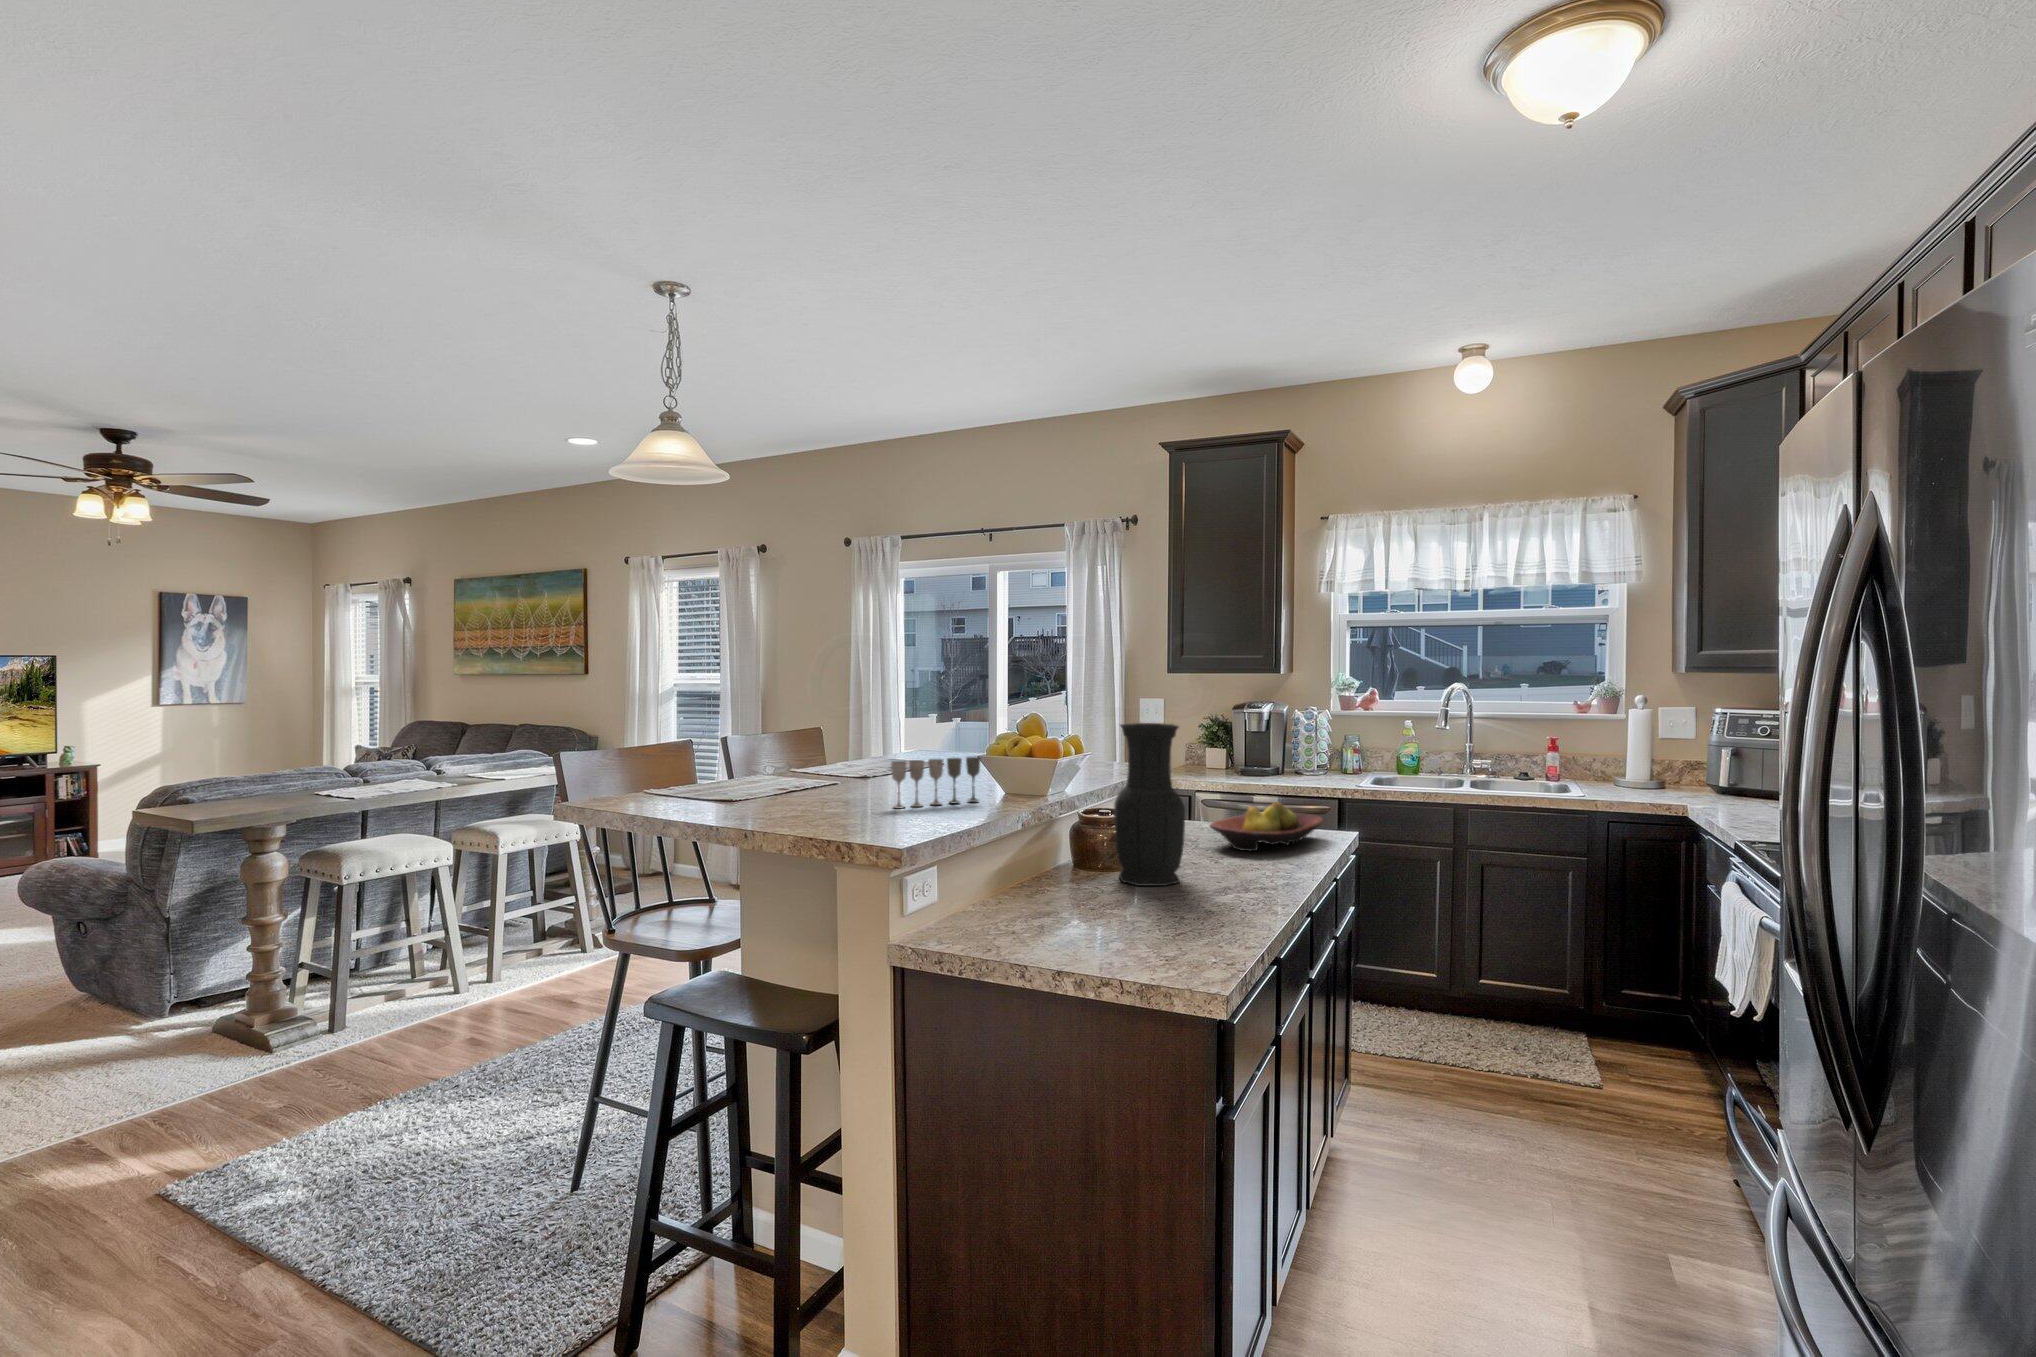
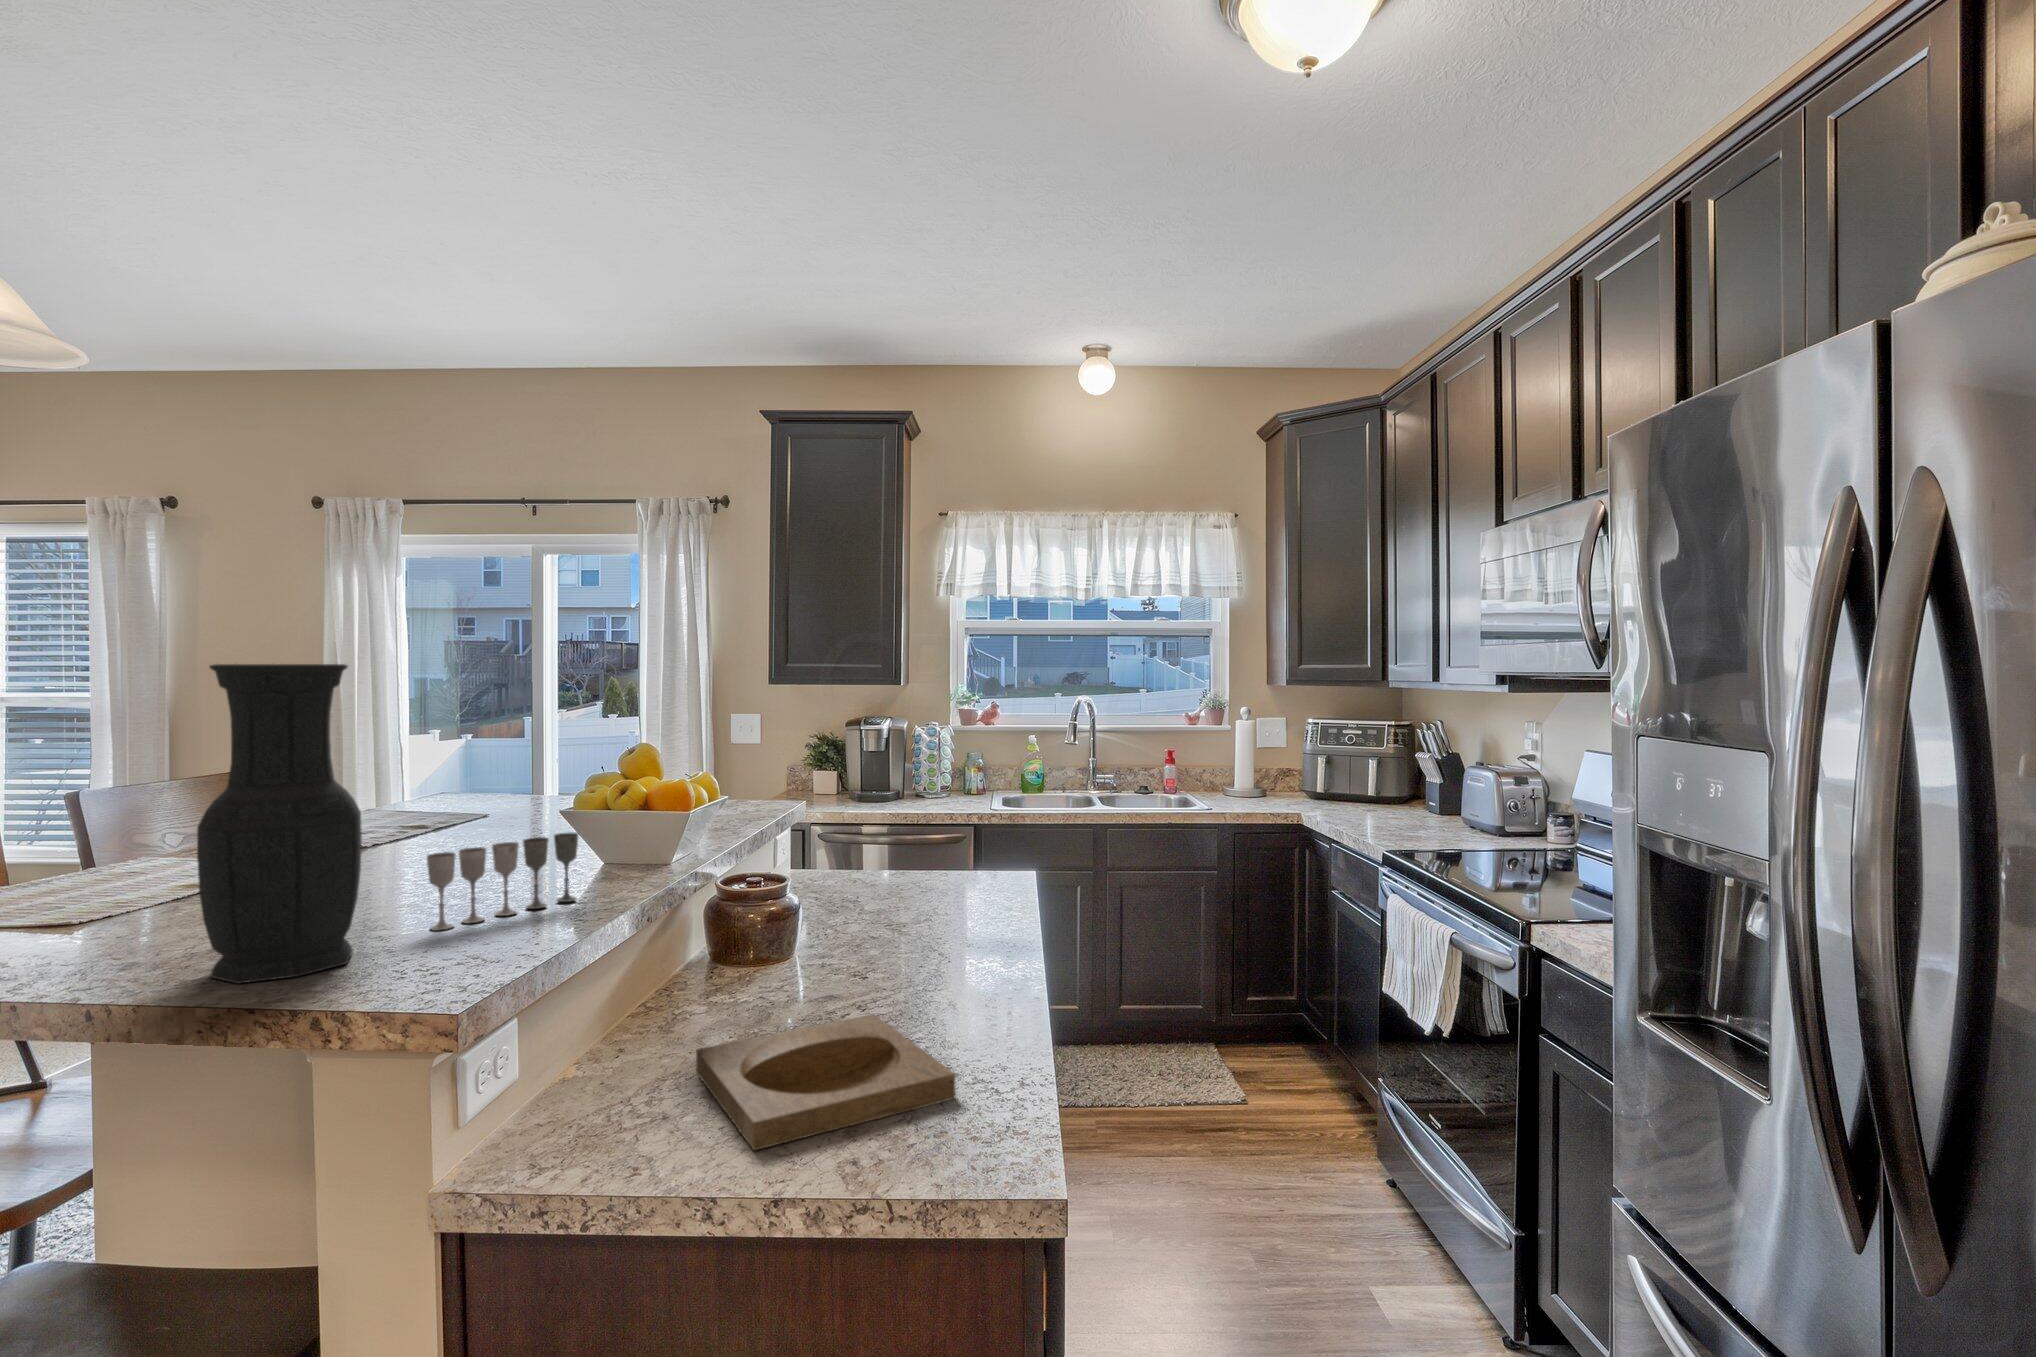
vase: present [1114,723,1185,886] -> present [197,664,362,984]
fruit bowl: present [1210,802,1323,851] -> none [877,850,1003,917]
tray: none [1040,894,1200,950] -> present [696,1014,955,1150]

